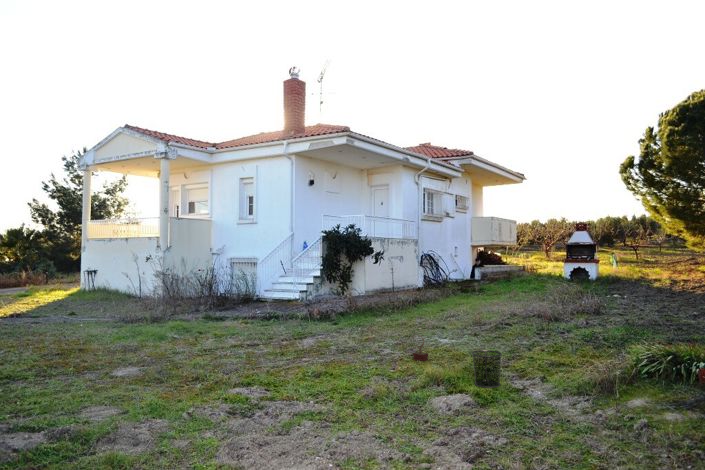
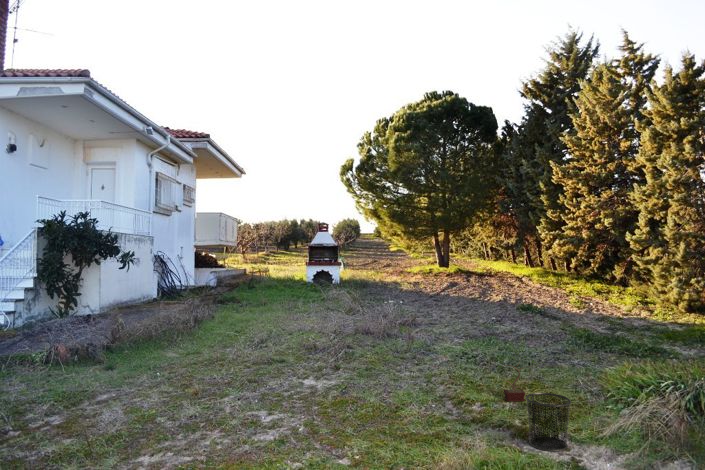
potted plant: present [409,324,435,361] -> present [498,350,544,401]

